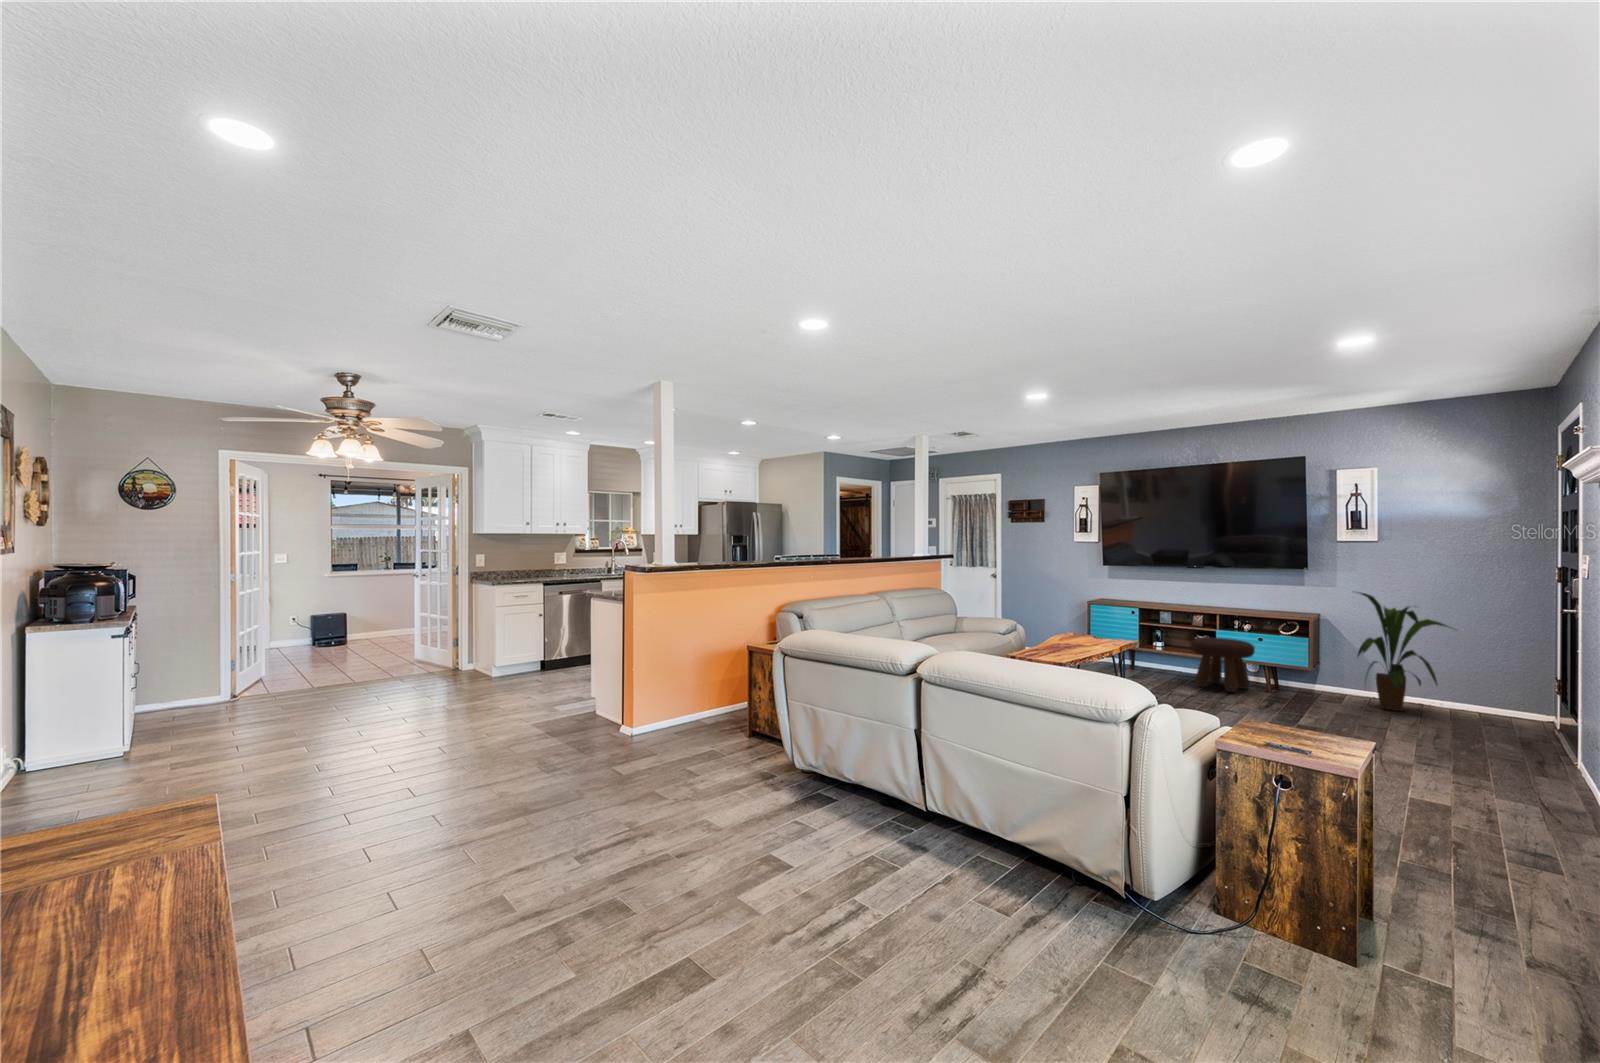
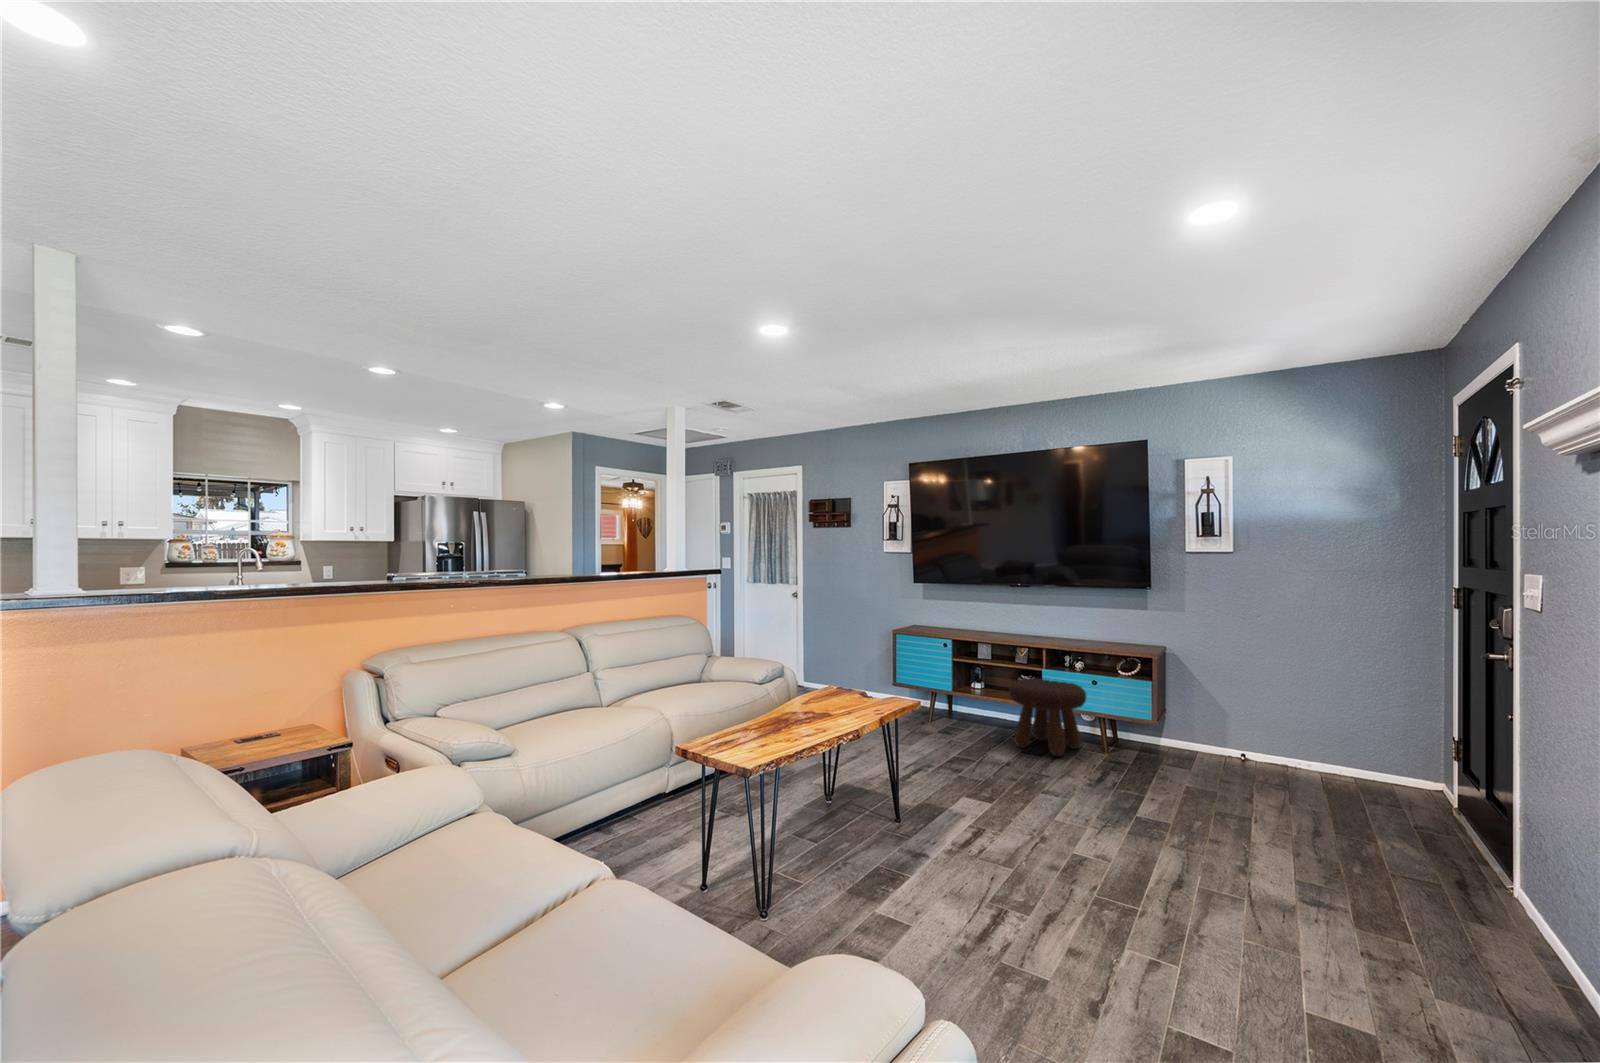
house plant: present [1358,593,1450,711] -> none [1202,619,1333,783]

